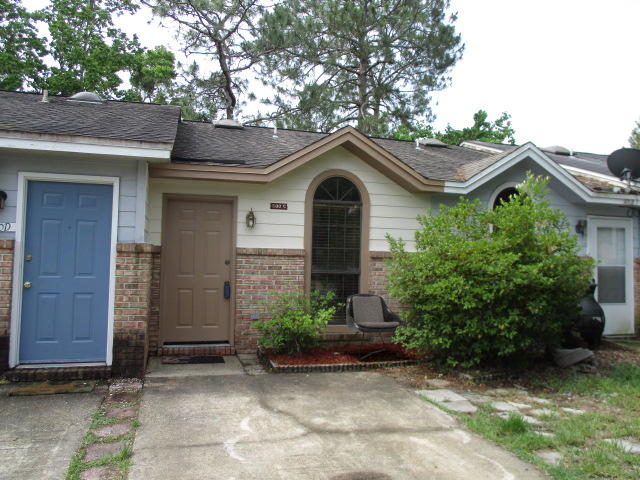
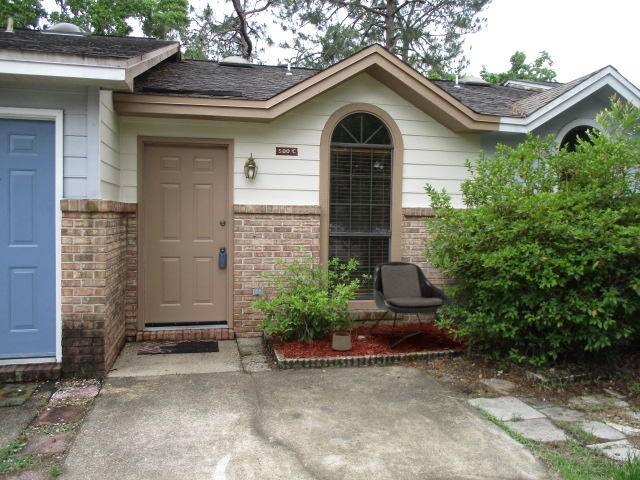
potted plant: none [313,323,332,362] -> present [332,304,355,350]

